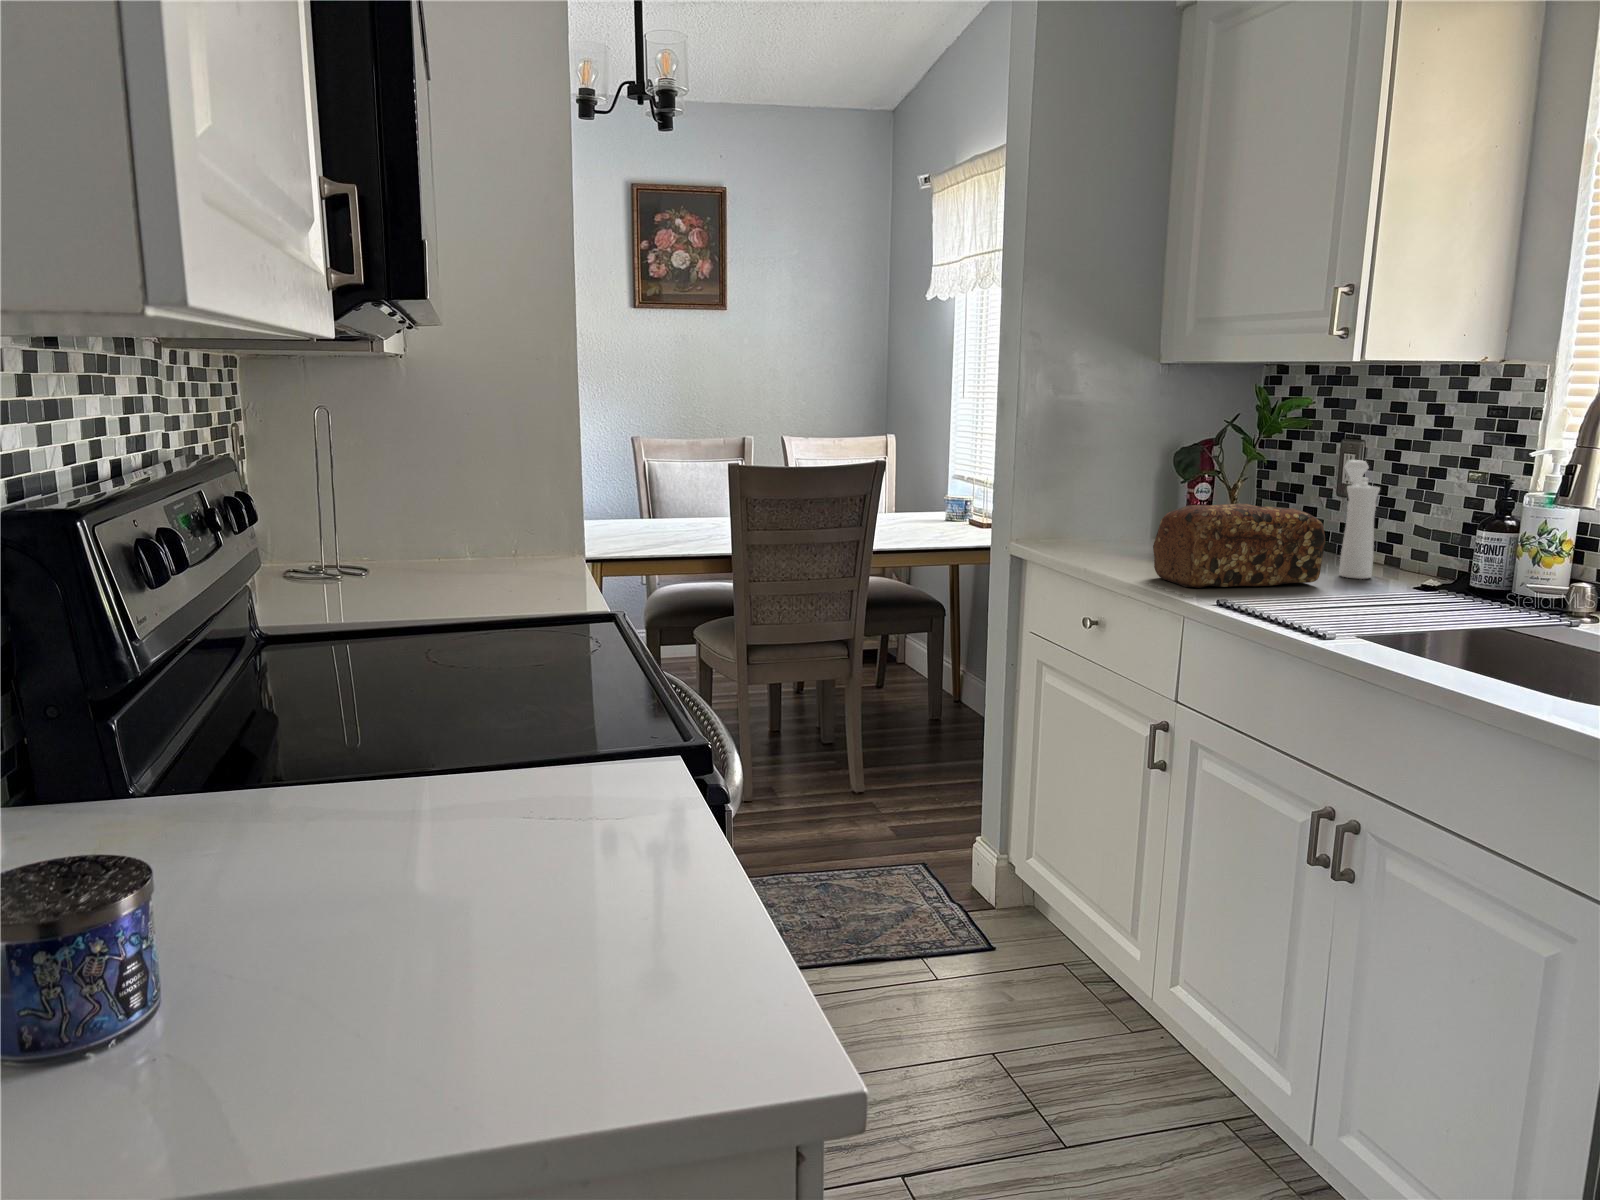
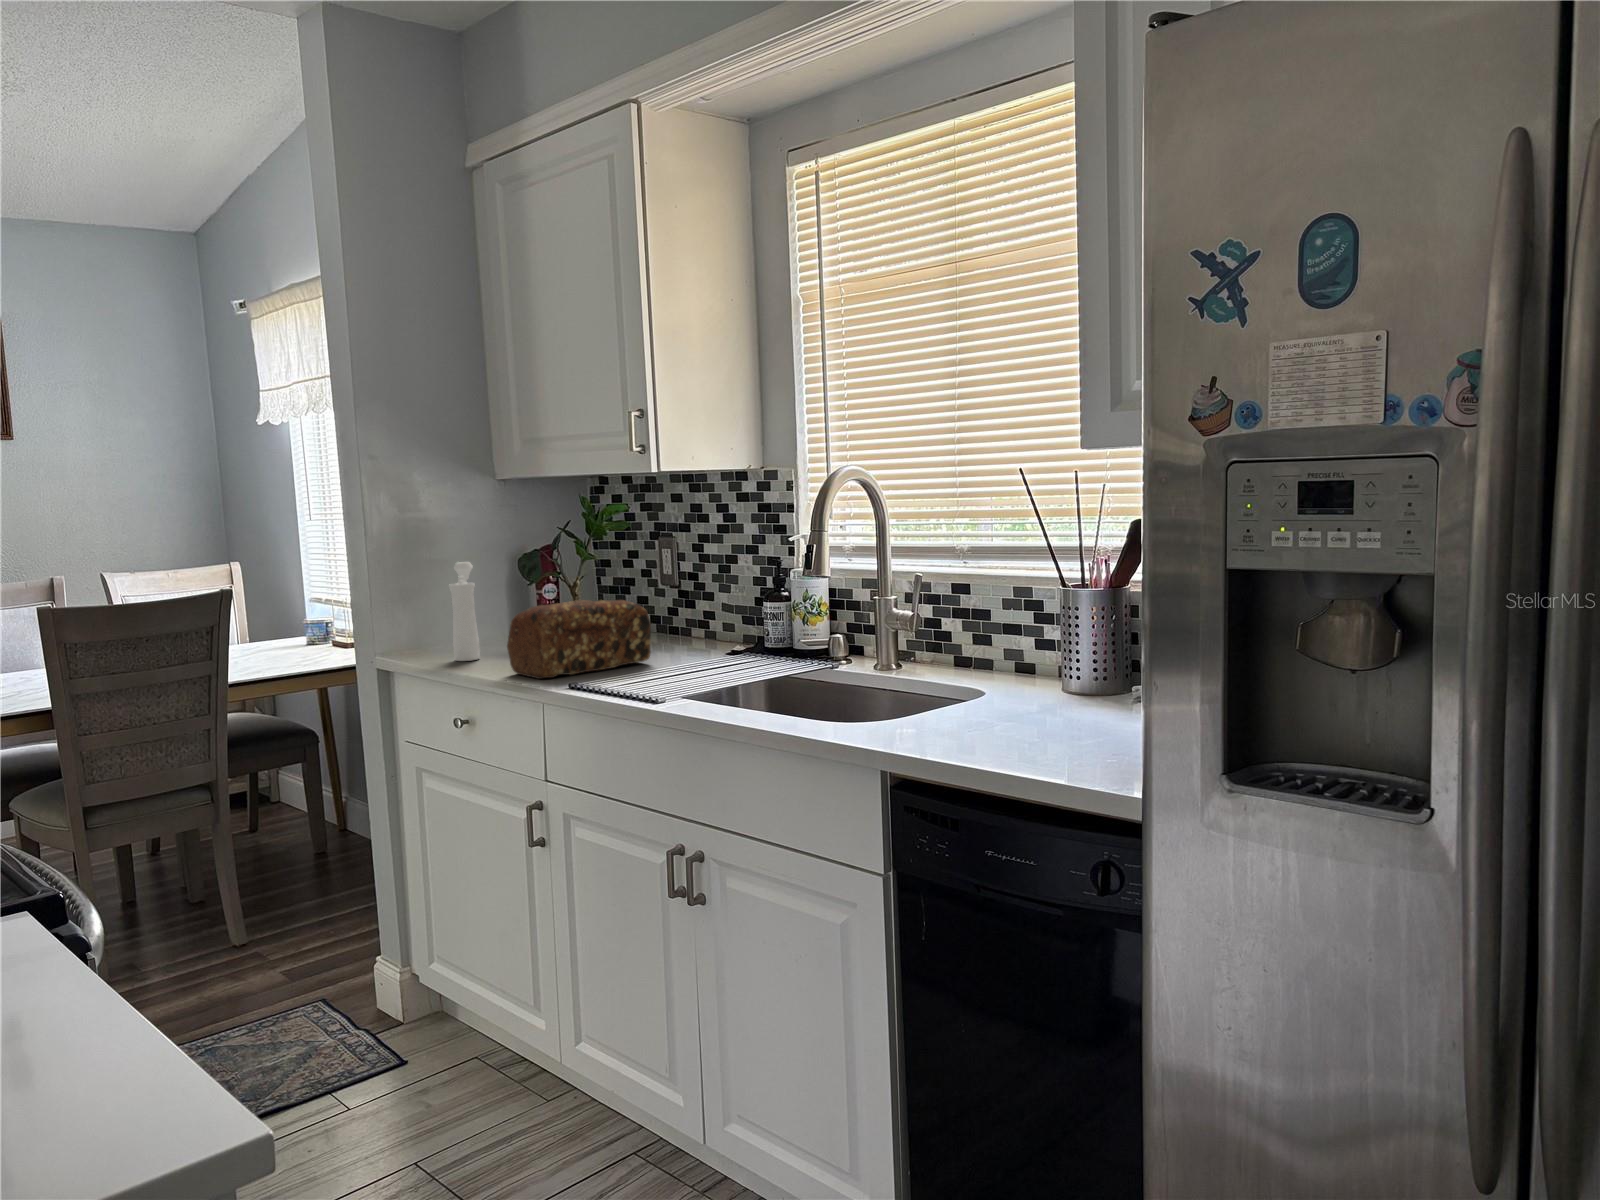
pepper mill: present [1339,460,1380,579] -> present [449,562,480,661]

